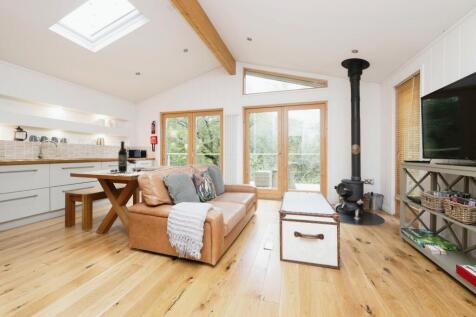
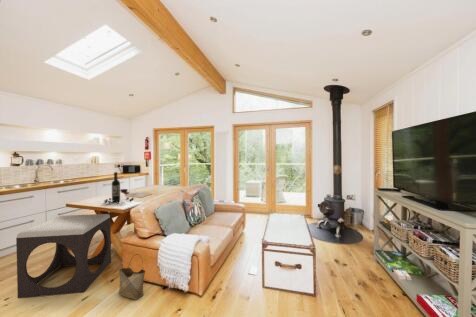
footstool: none [20,185,117,264] -> present [16,214,111,298]
woven basket: none [125,221,154,267] -> present [118,254,145,299]

